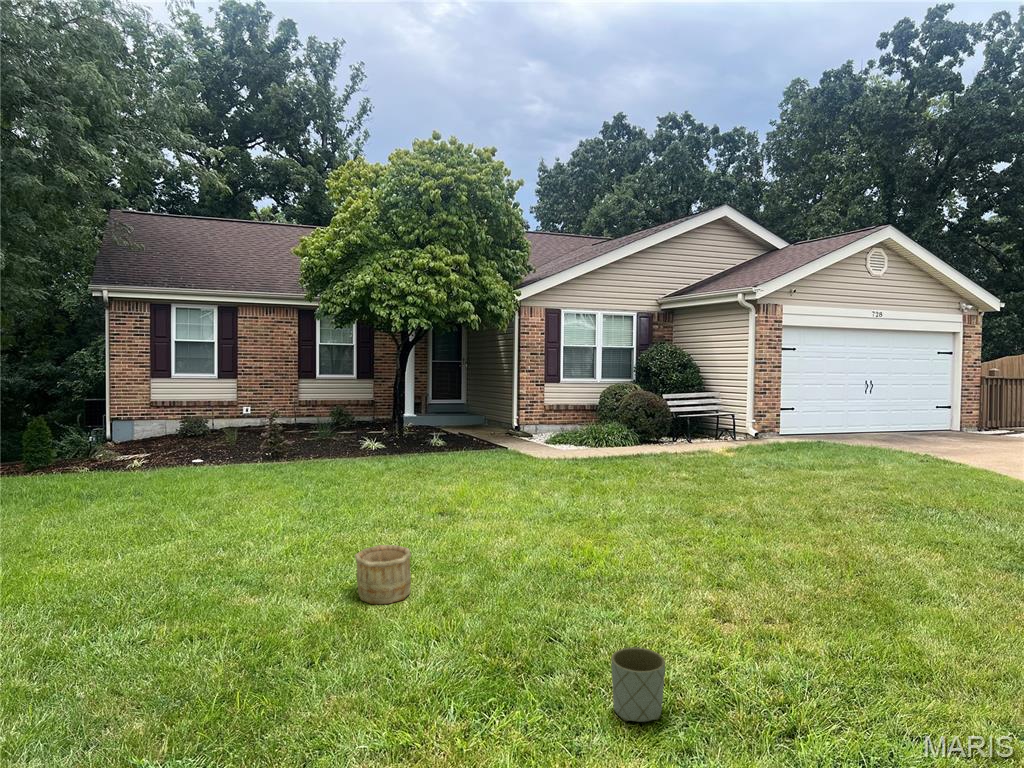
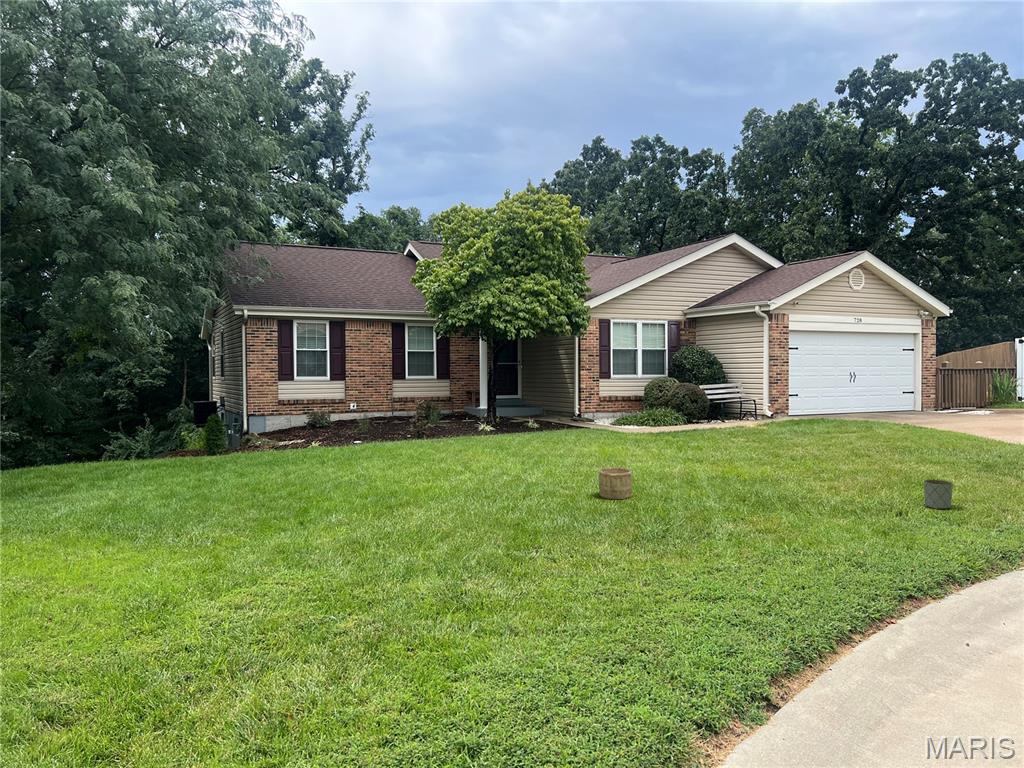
planter: present [611,647,665,722] -> present [924,479,953,509]

